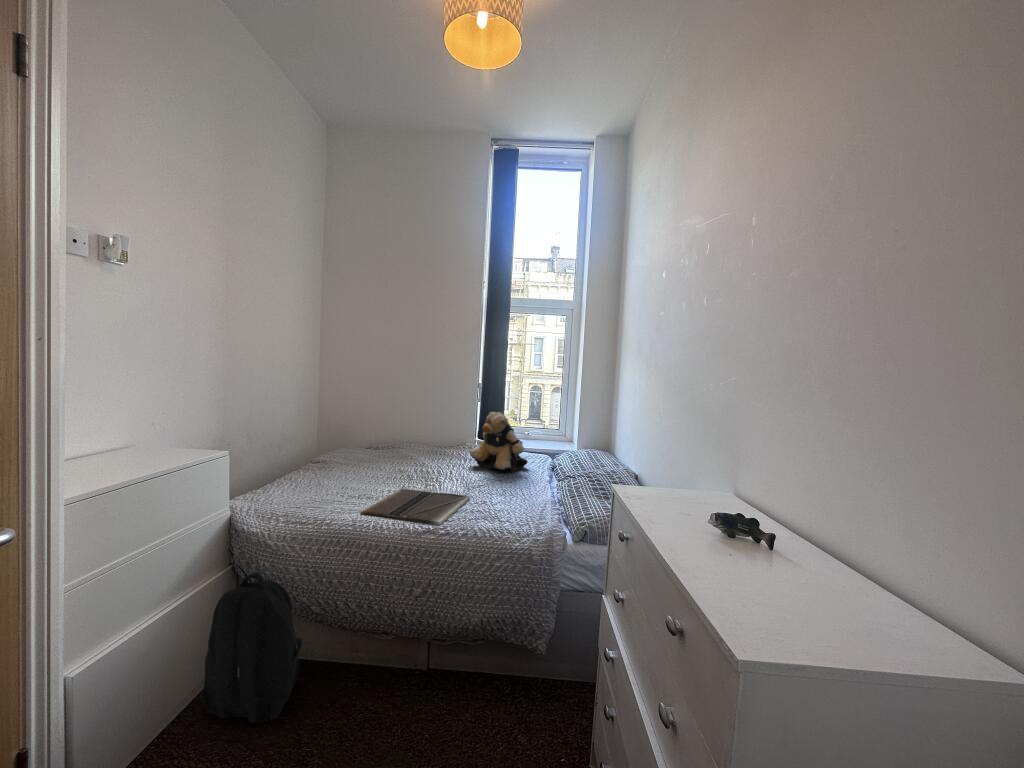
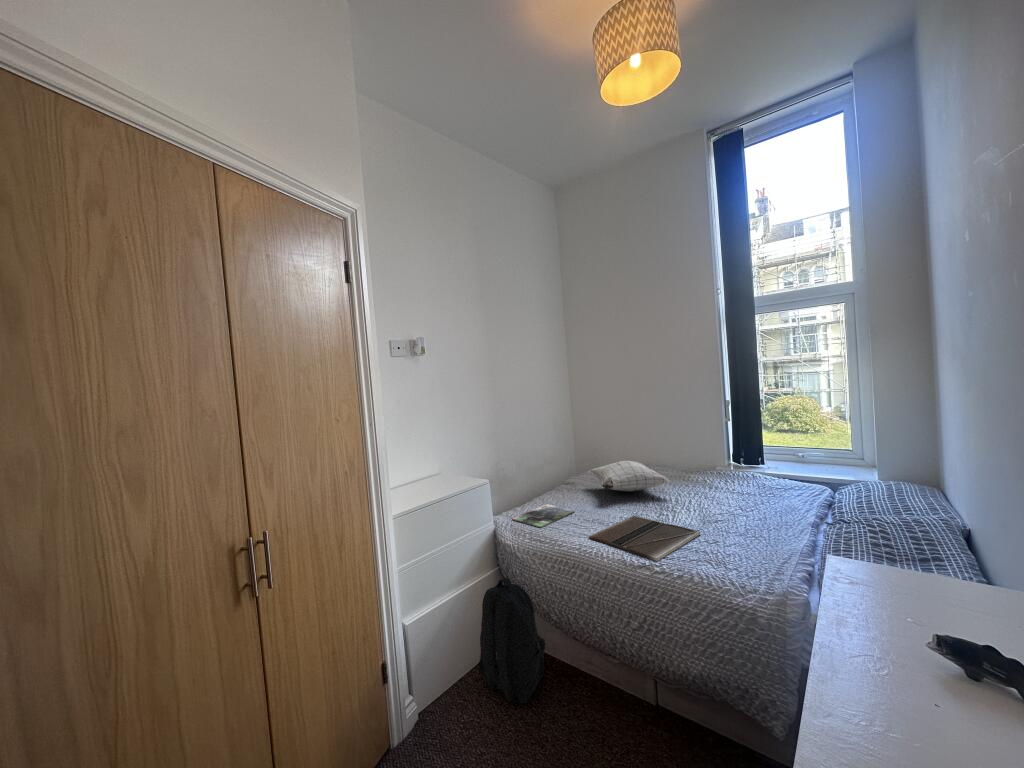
teddy bear: present [470,412,528,472] -> none [713,438,786,505]
pillow: none [340,435,432,468] -> present [589,461,669,491]
magazine: none [251,485,333,510] -> present [512,504,575,528]

